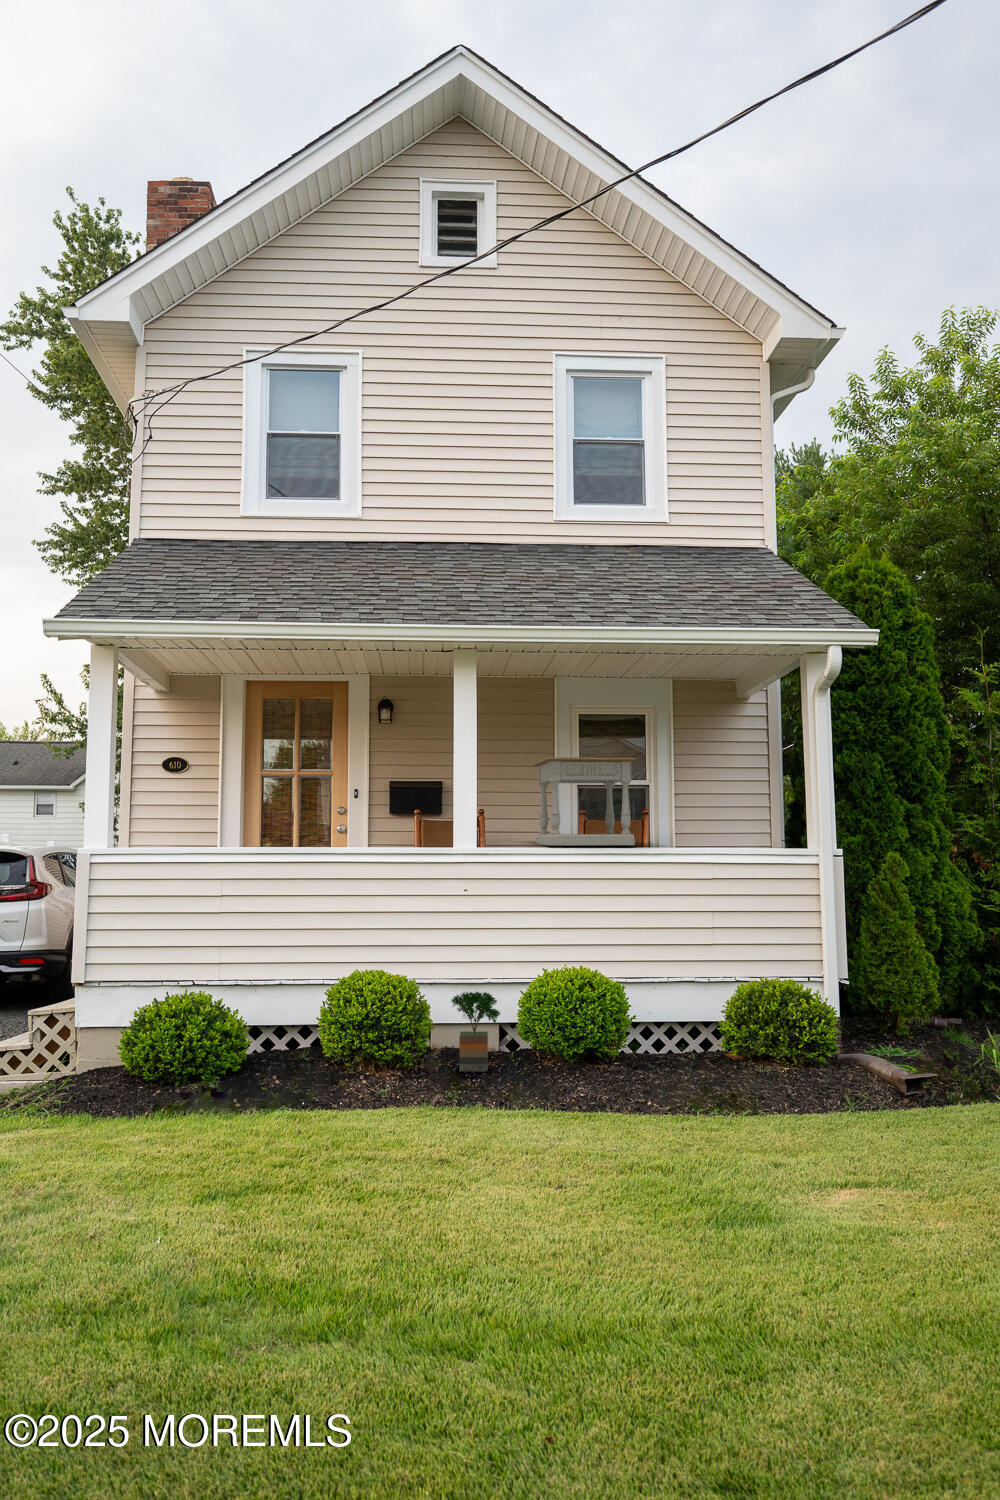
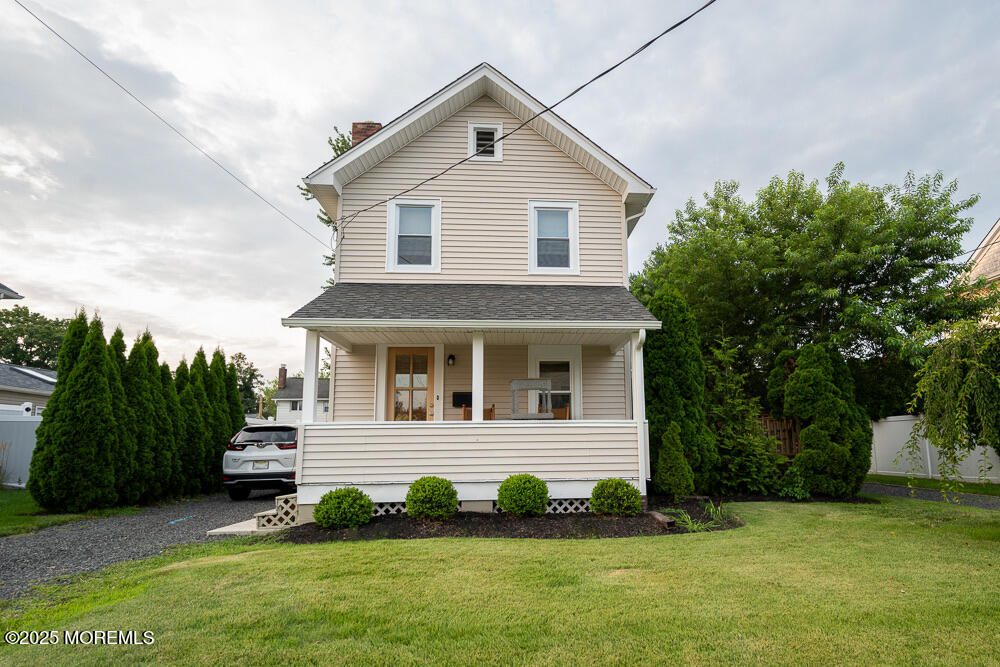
potted tree: present [452,991,500,1071] -> none [466,485,489,522]

